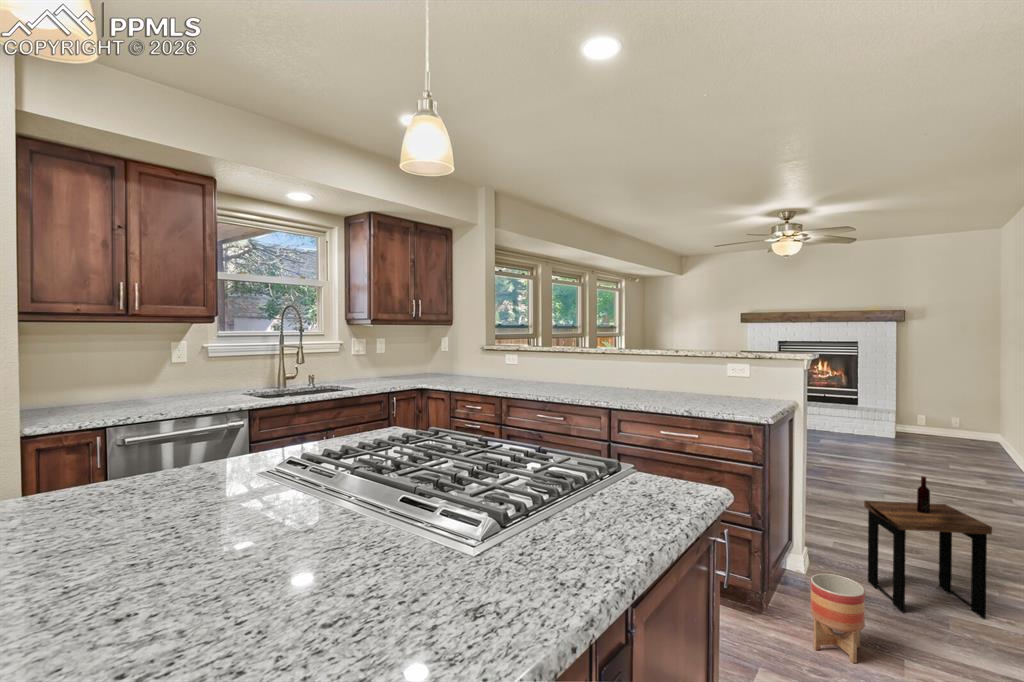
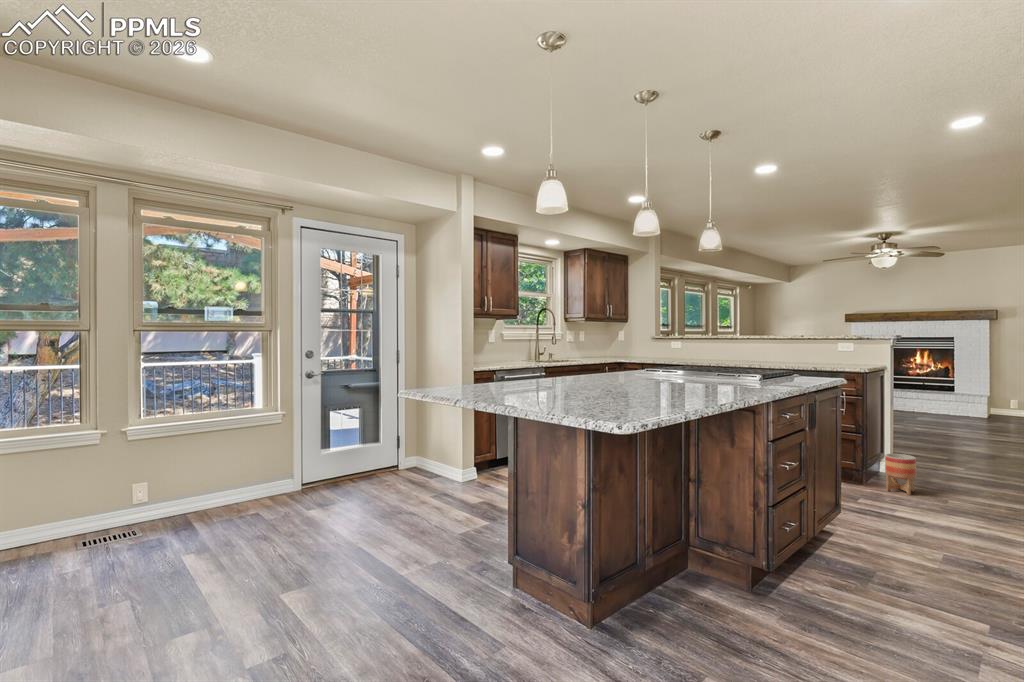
side table: present [864,476,992,619] -> none [926,407,1003,488]

